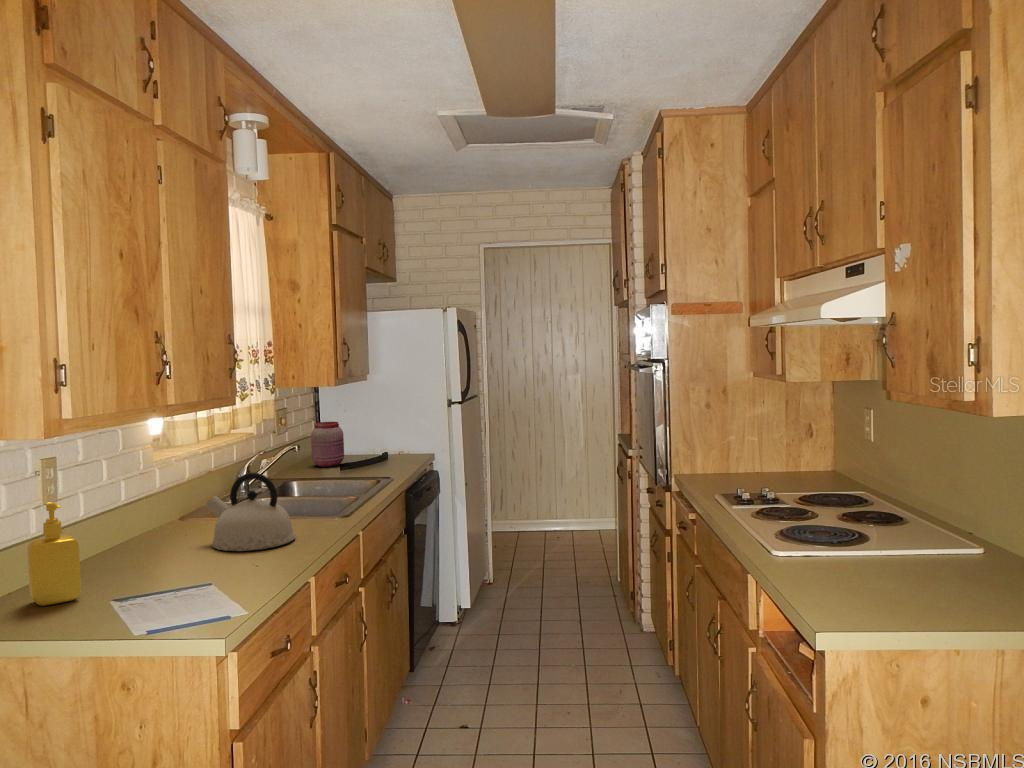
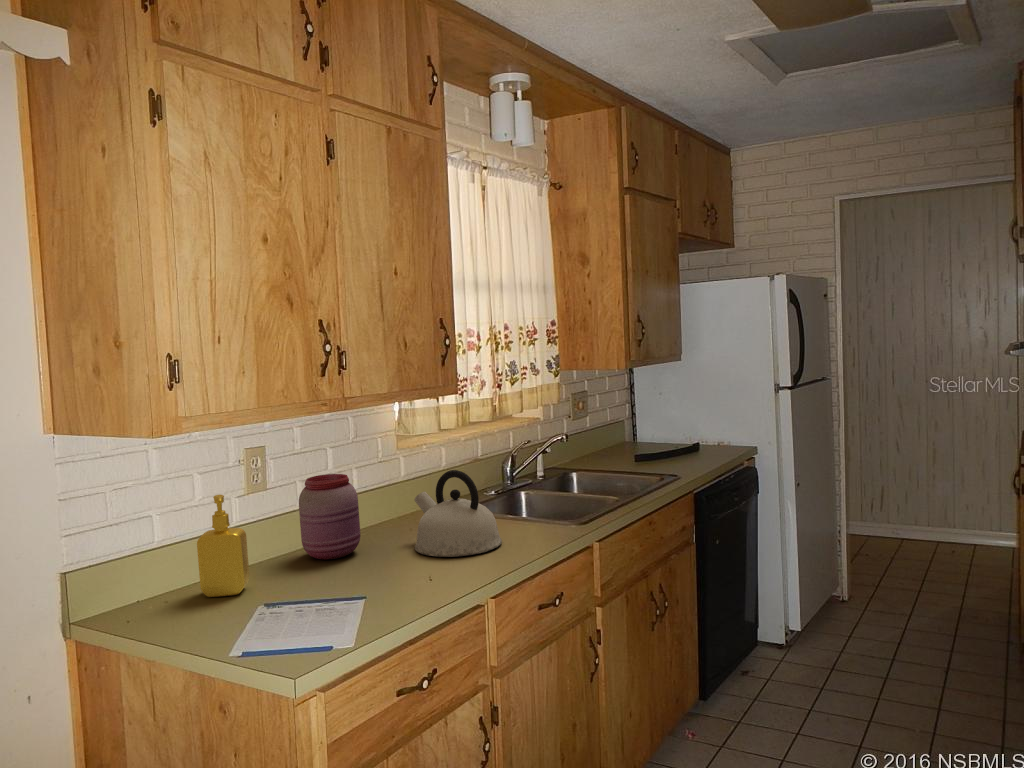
jar: present [311,422,344,467] -> present [299,474,360,560]

